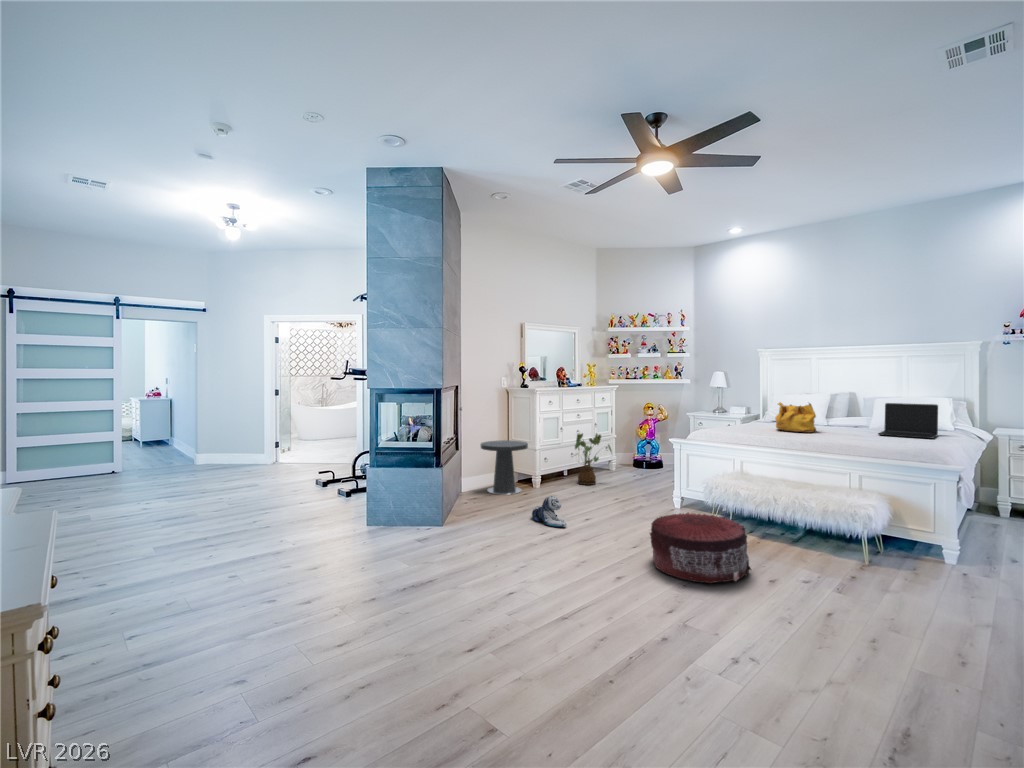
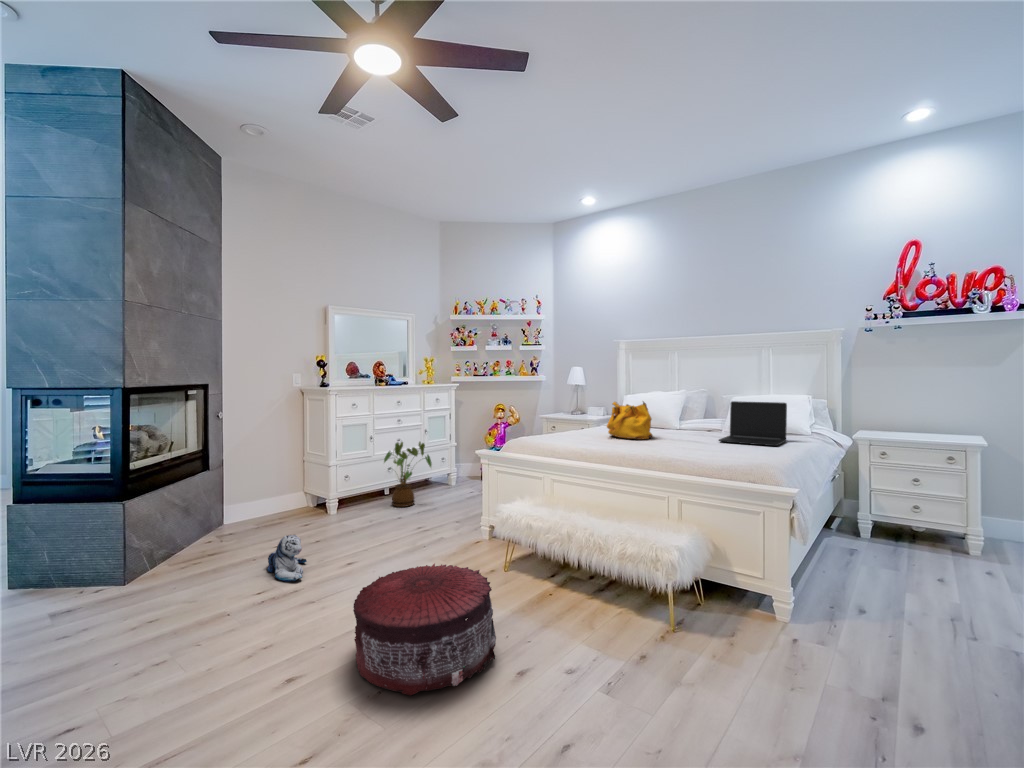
side table: present [481,440,528,494] -> none [249,454,317,526]

